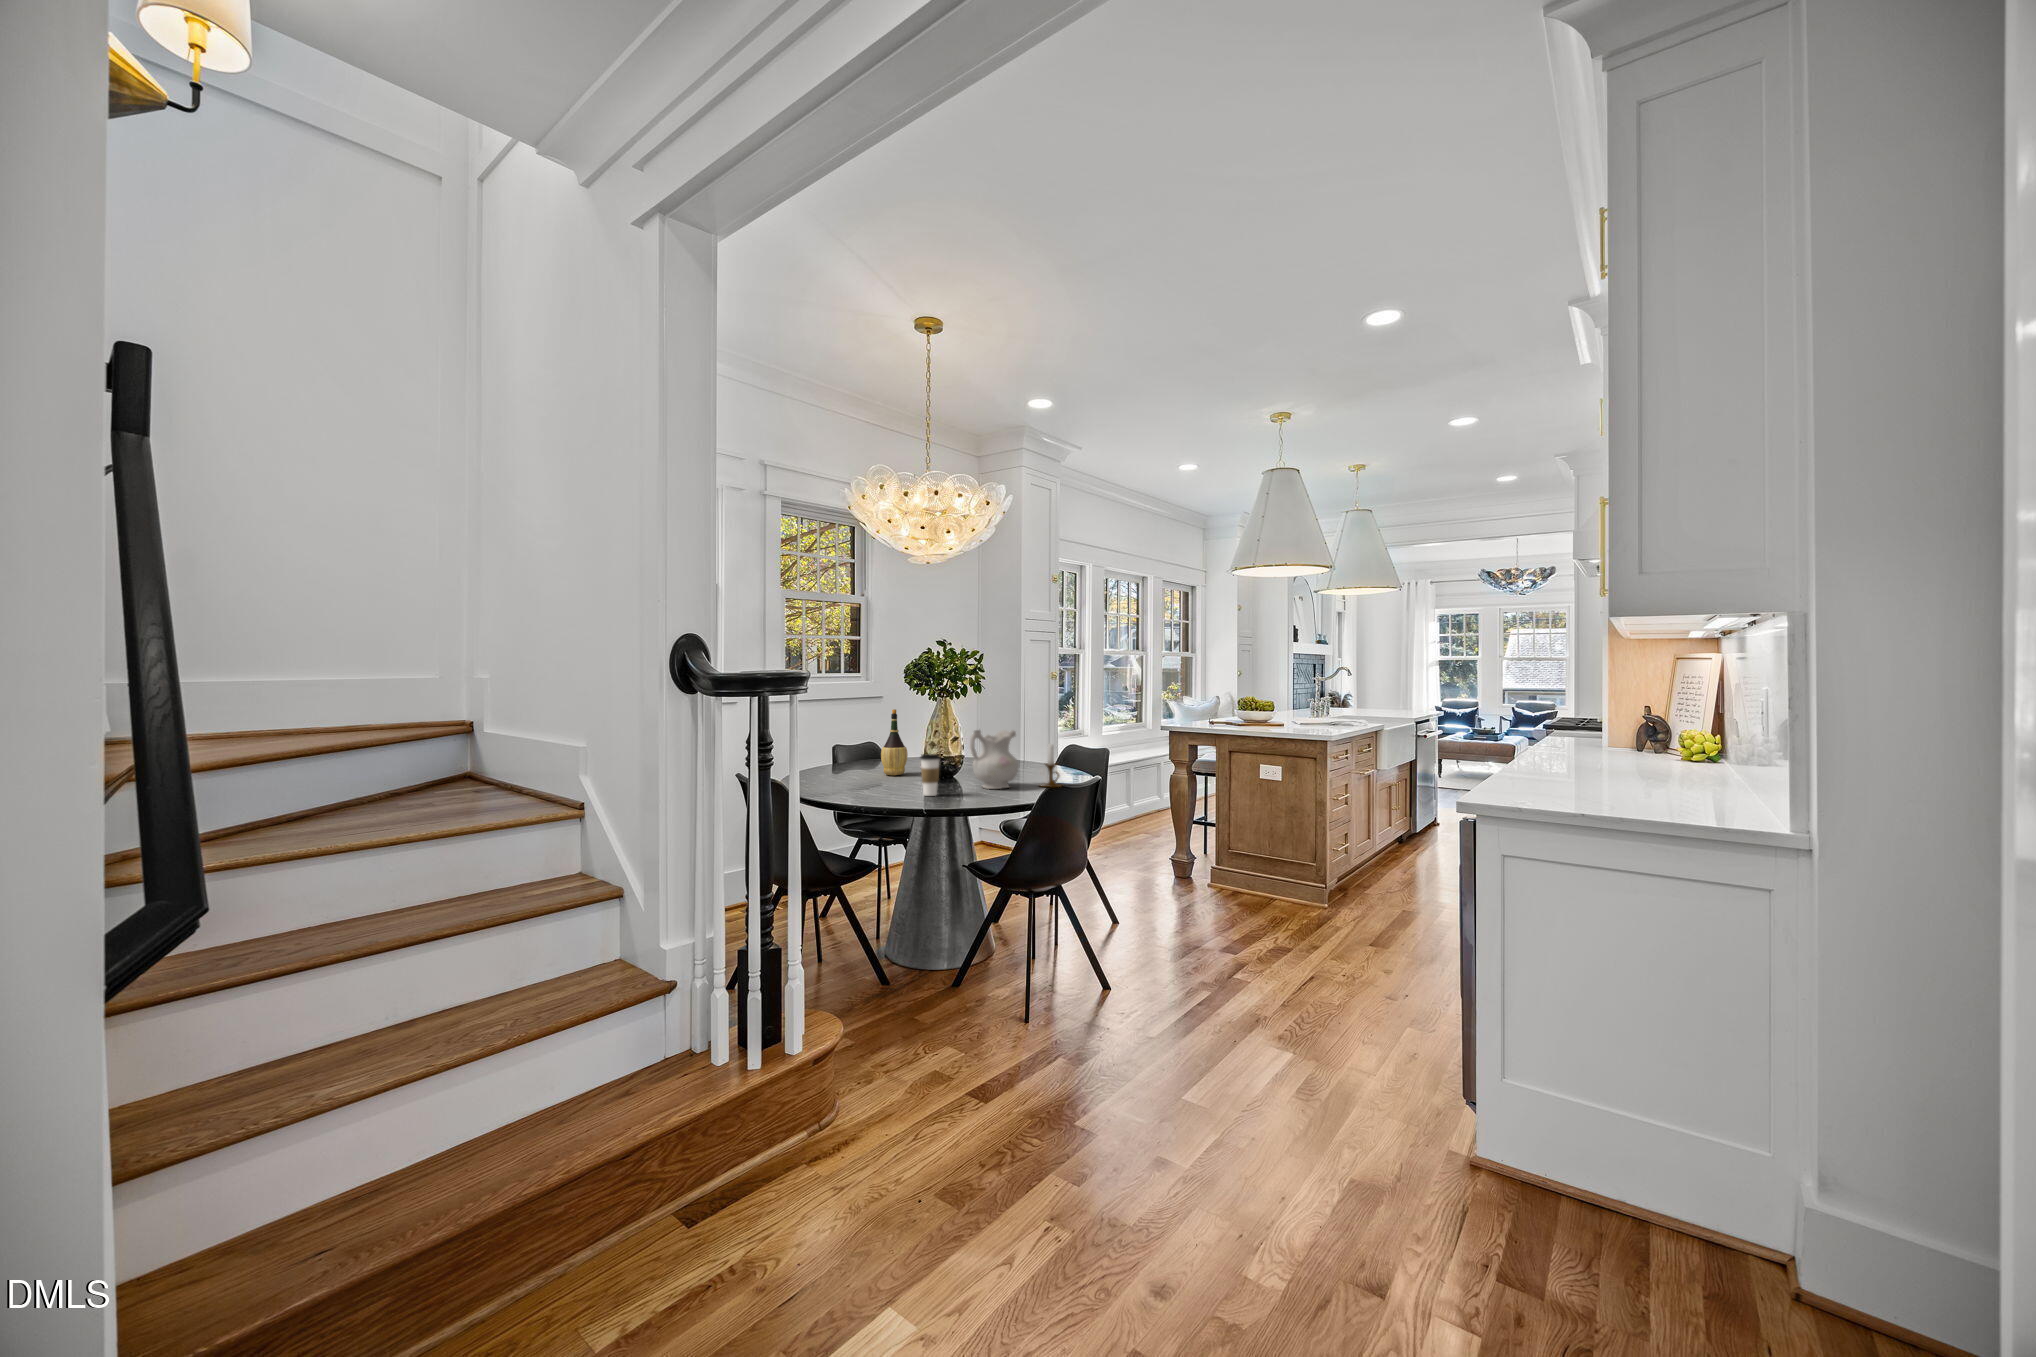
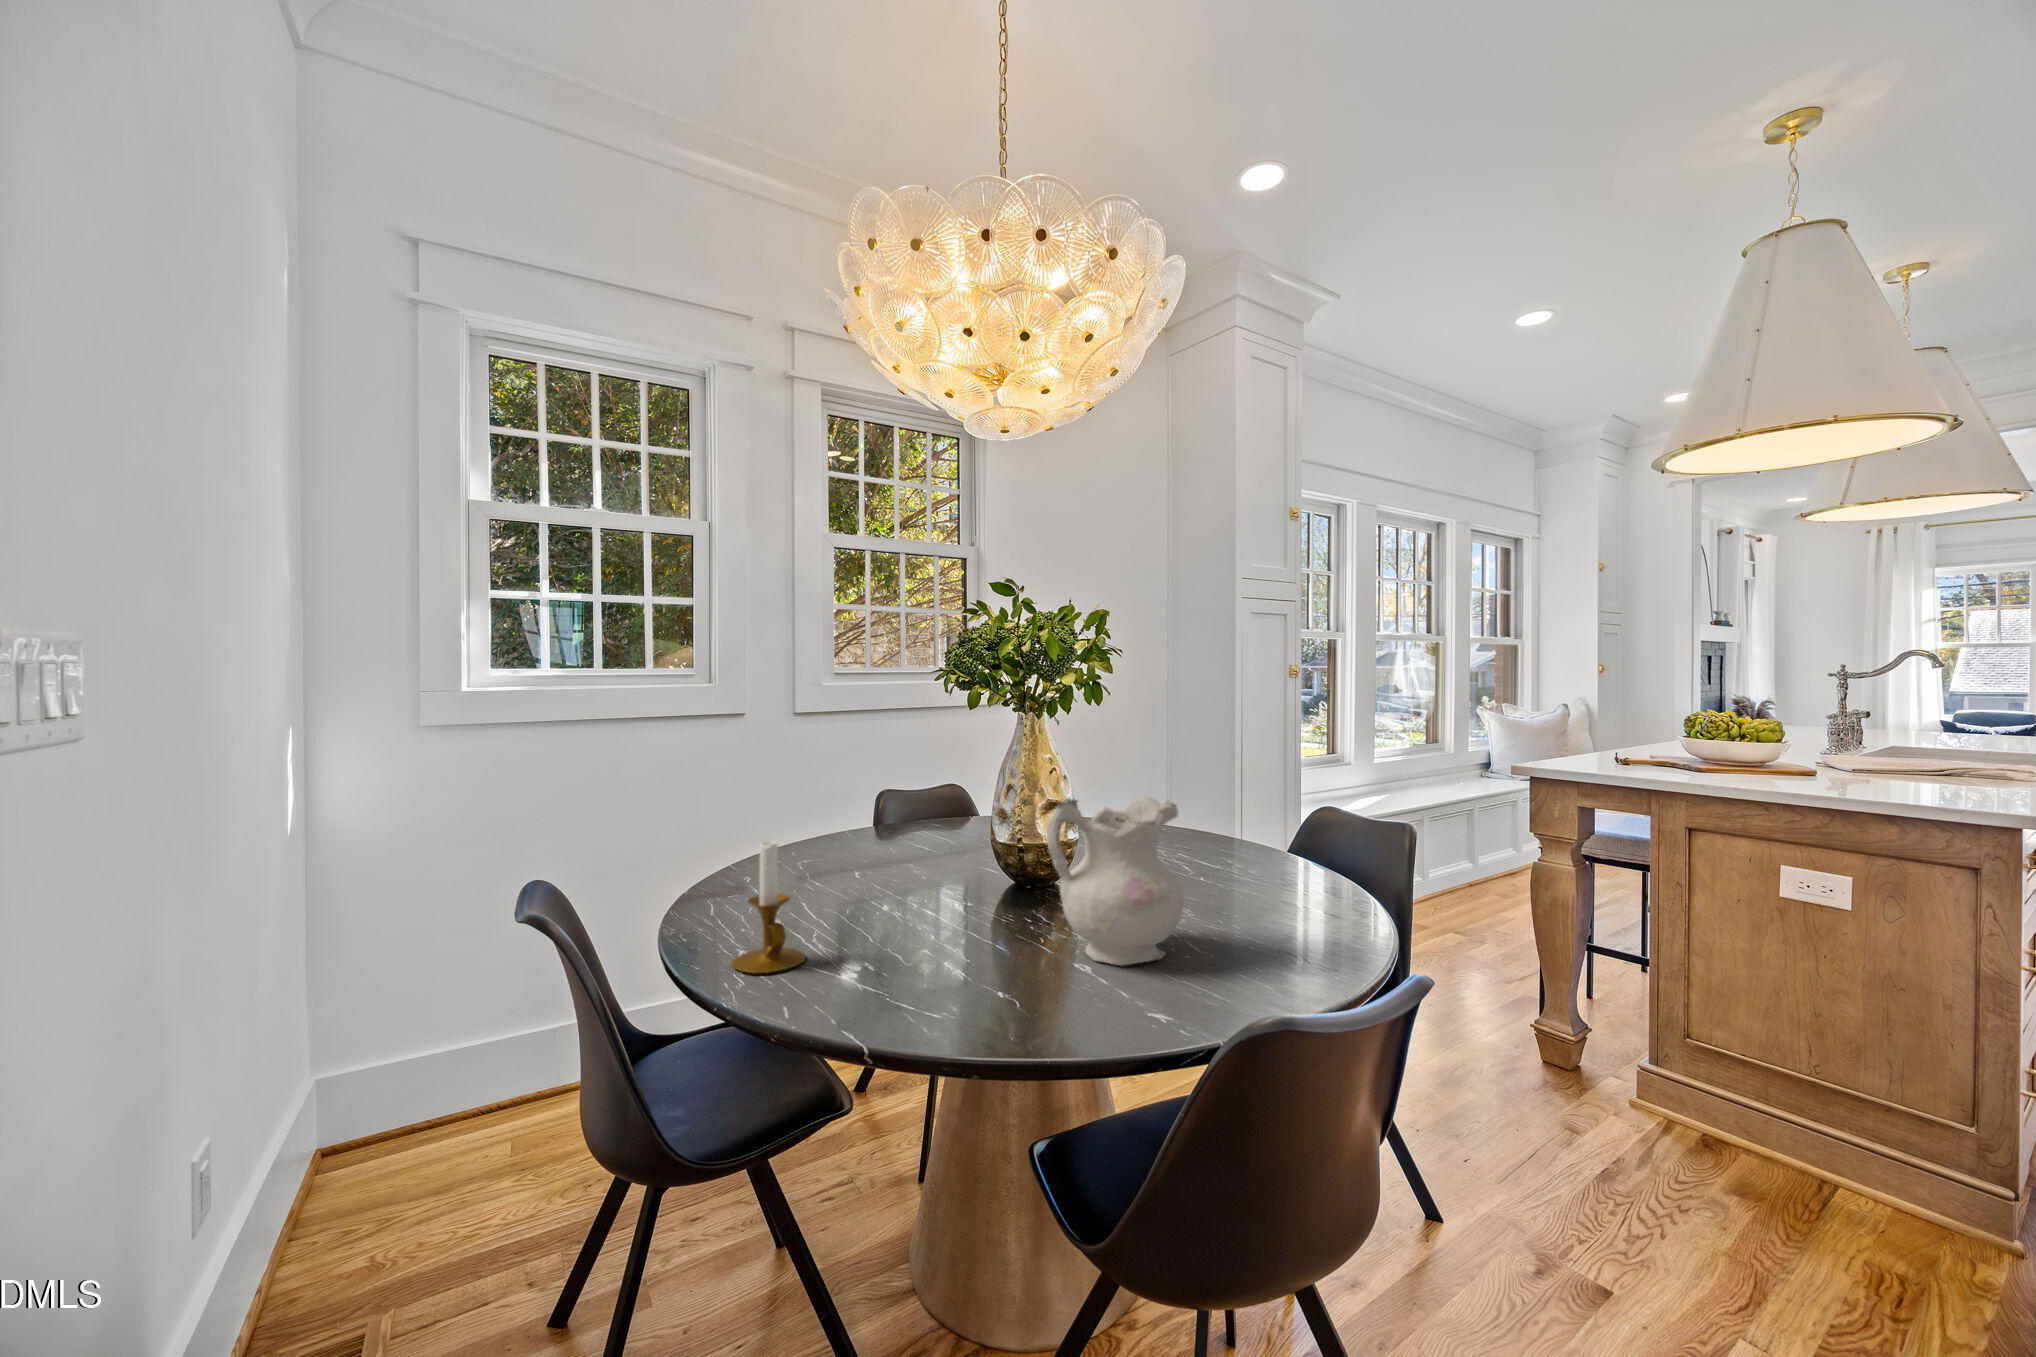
wine bottle: present [881,709,908,775] -> none [889,734,947,880]
candlestick: present [1040,744,1062,787] -> present [732,841,805,973]
coffee cup: present [920,754,940,796] -> none [889,867,948,993]

